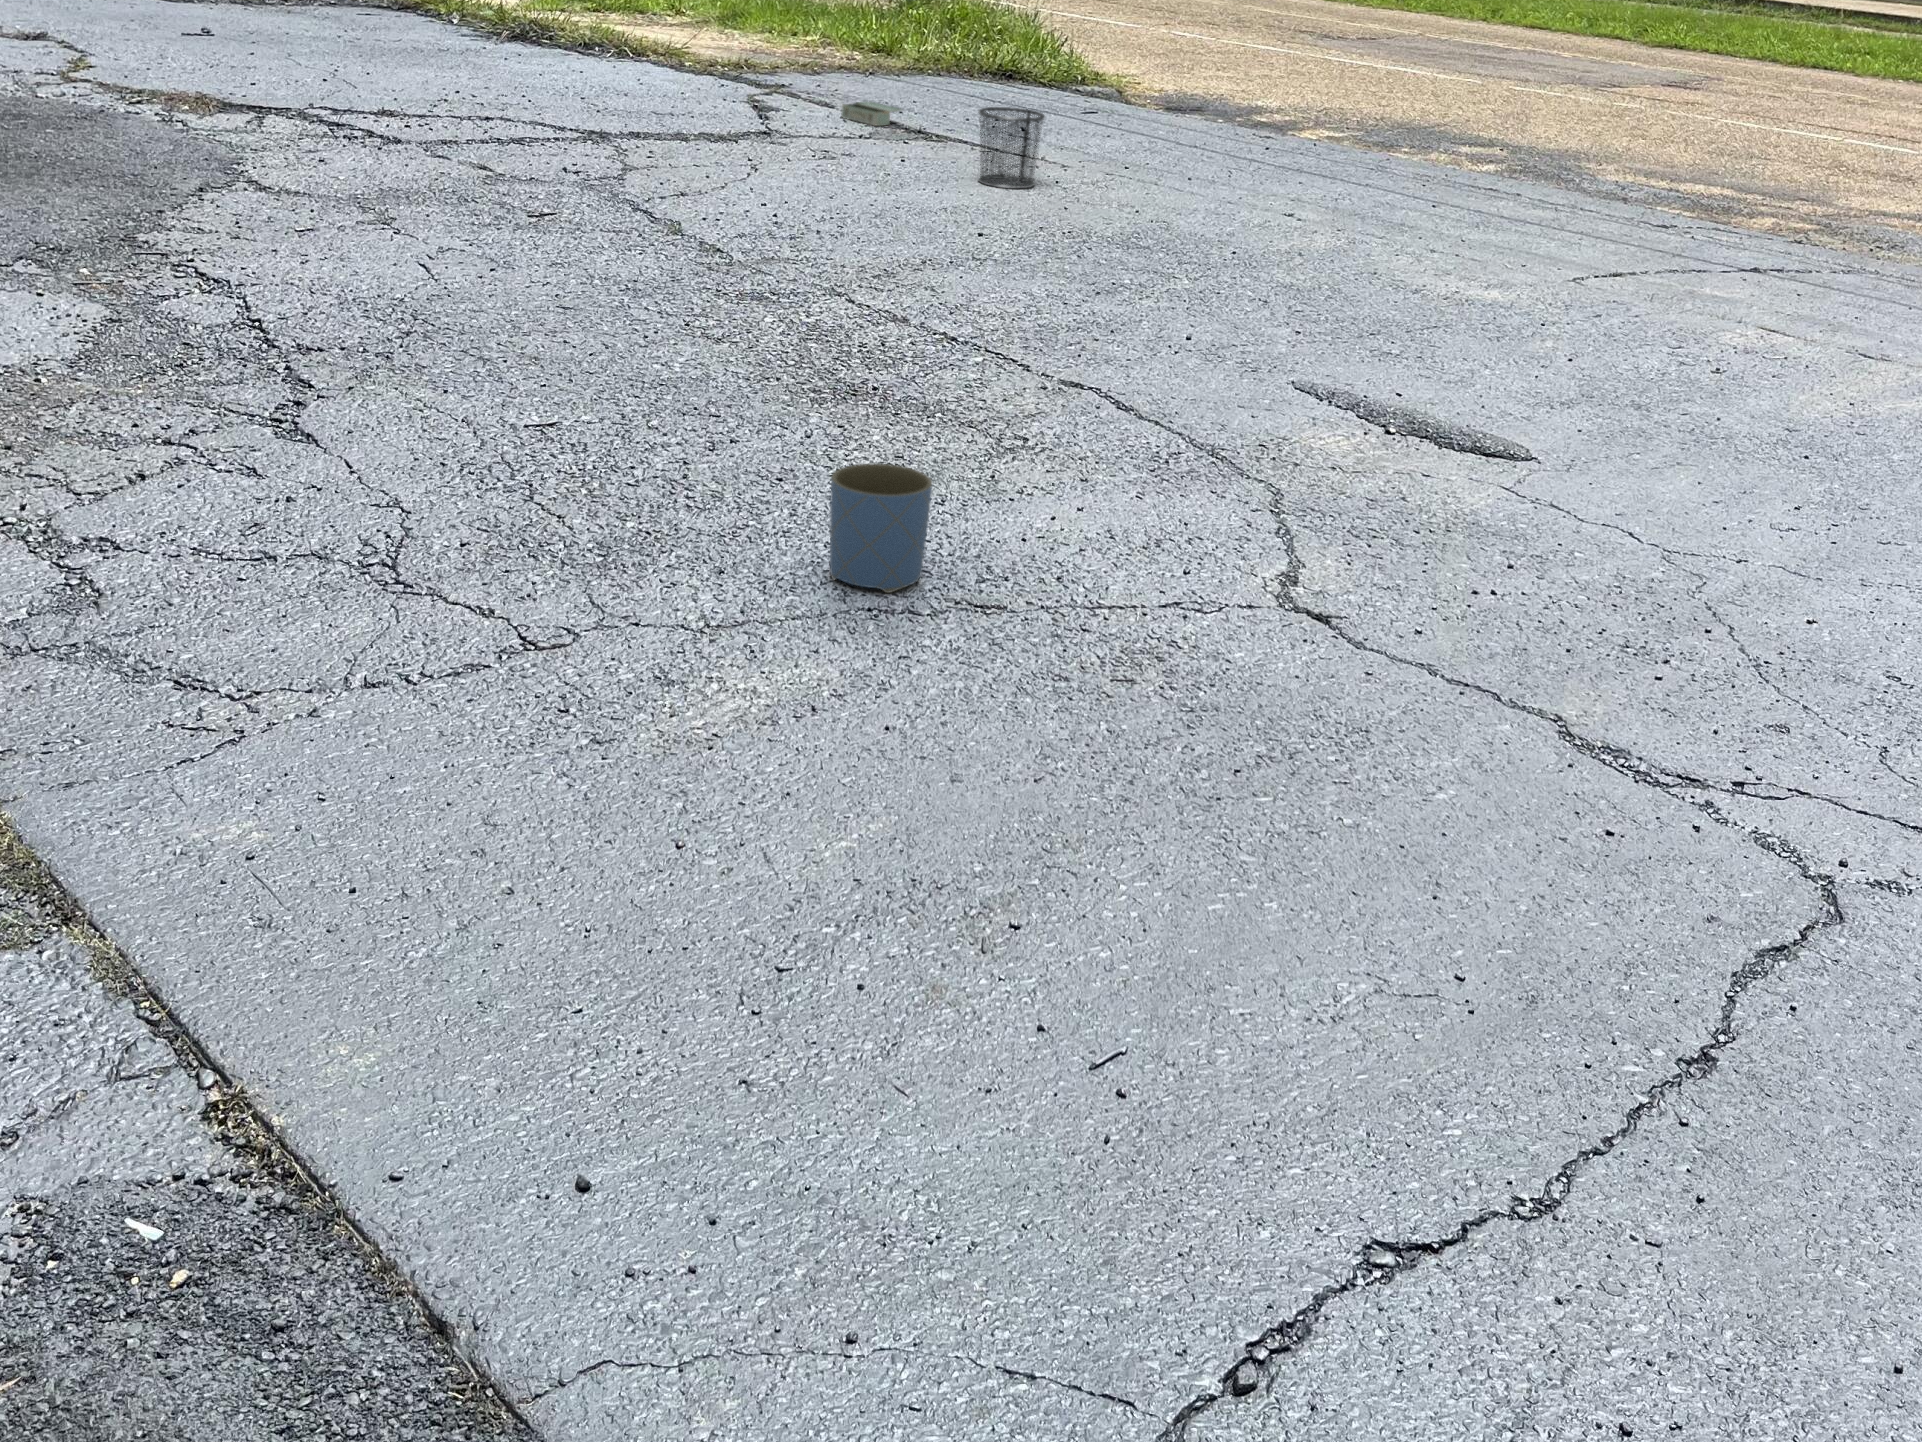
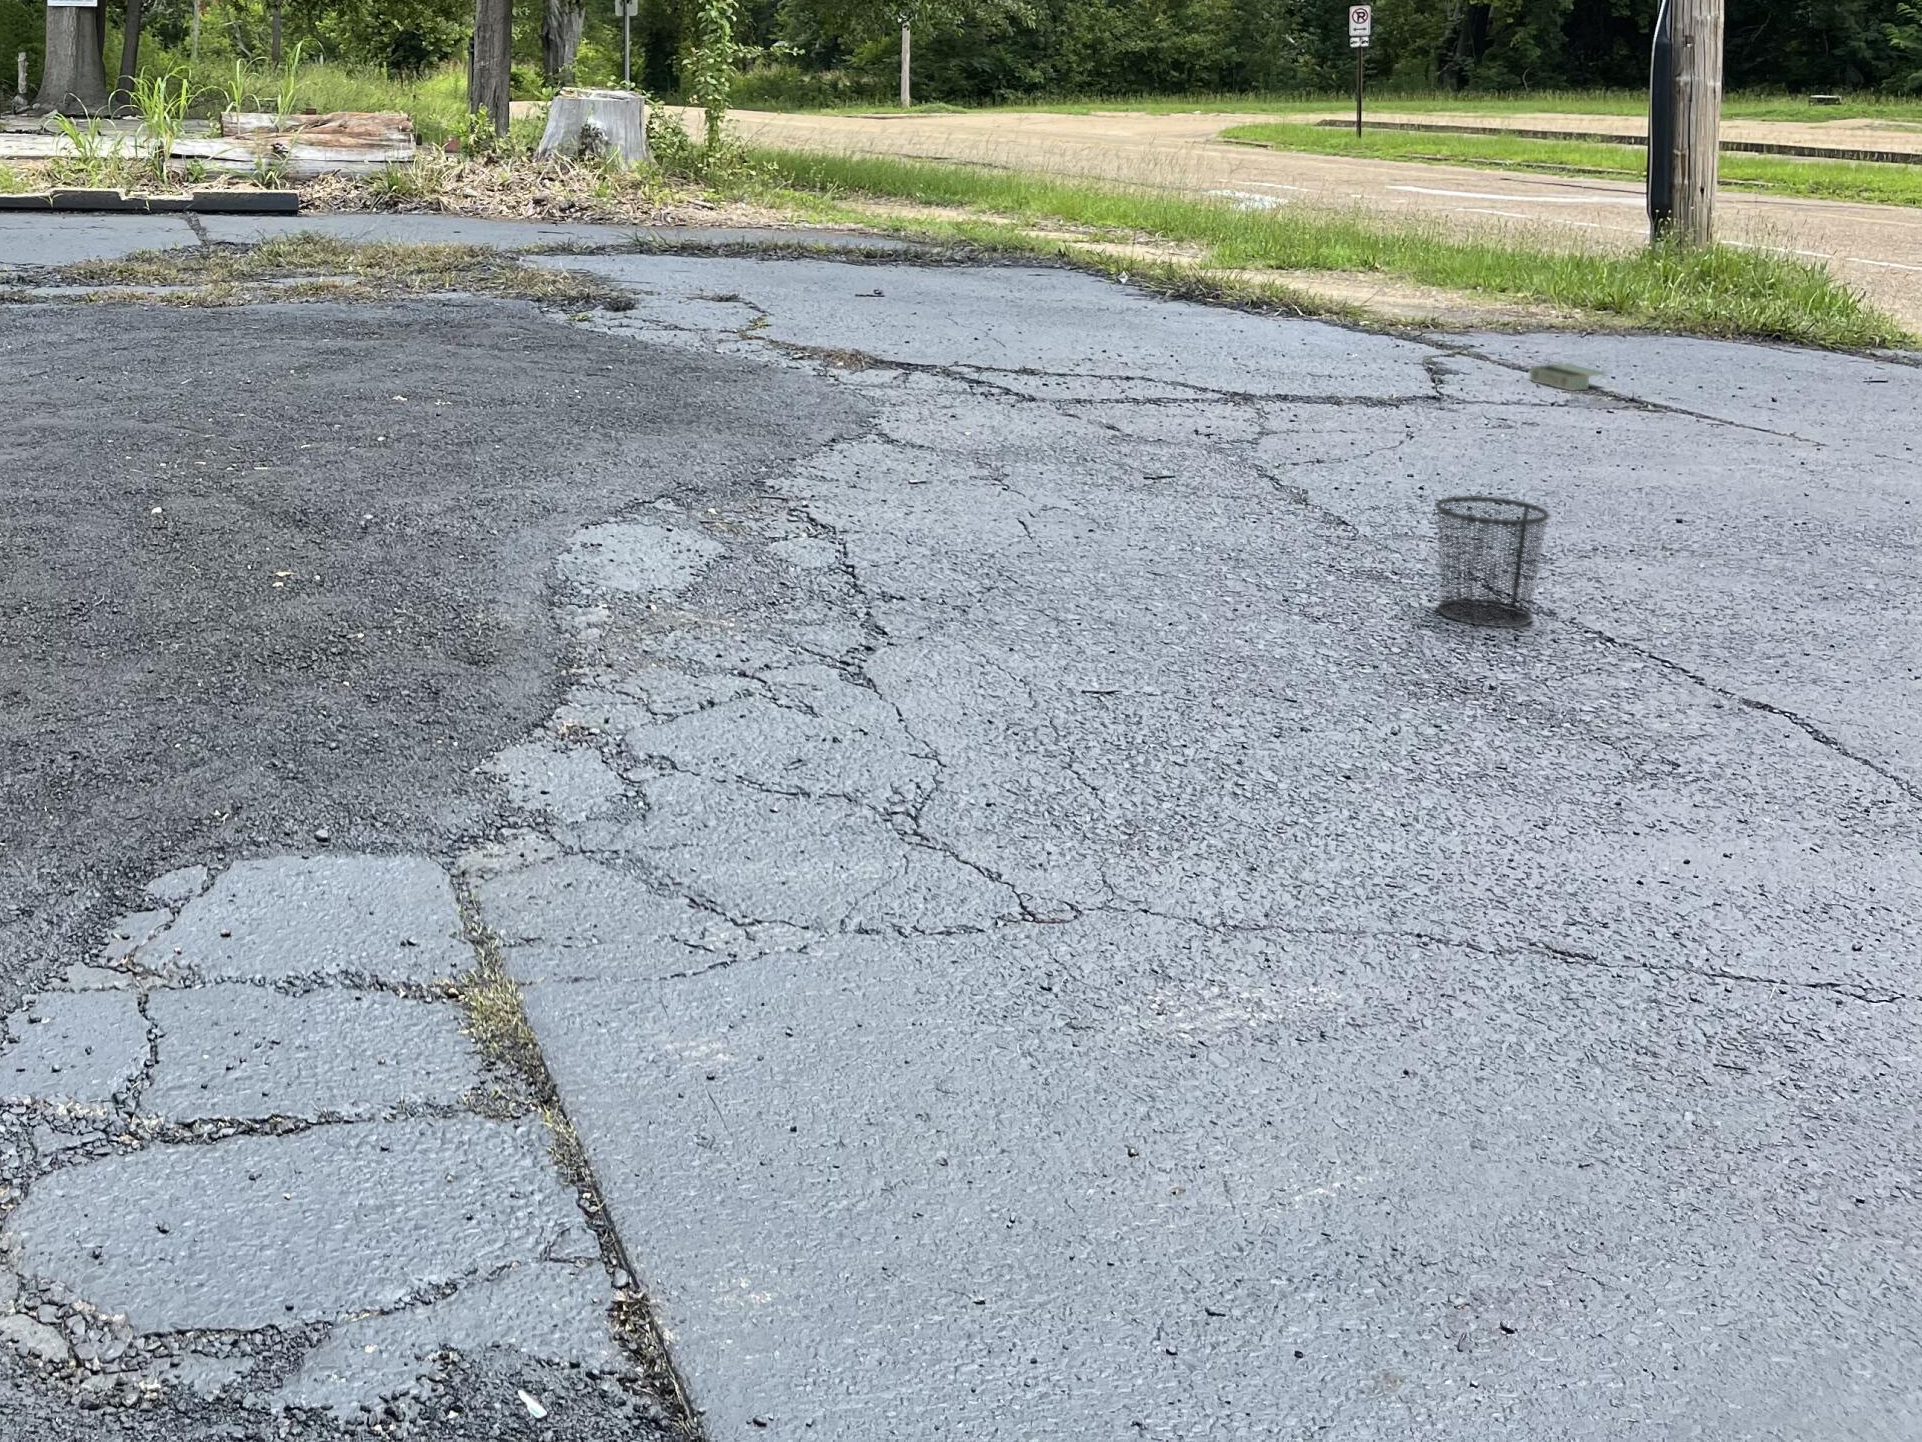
waste bin: present [978,107,1045,189] -> present [1435,496,1549,627]
planter: present [830,463,932,593] -> none [1382,767,1507,917]

